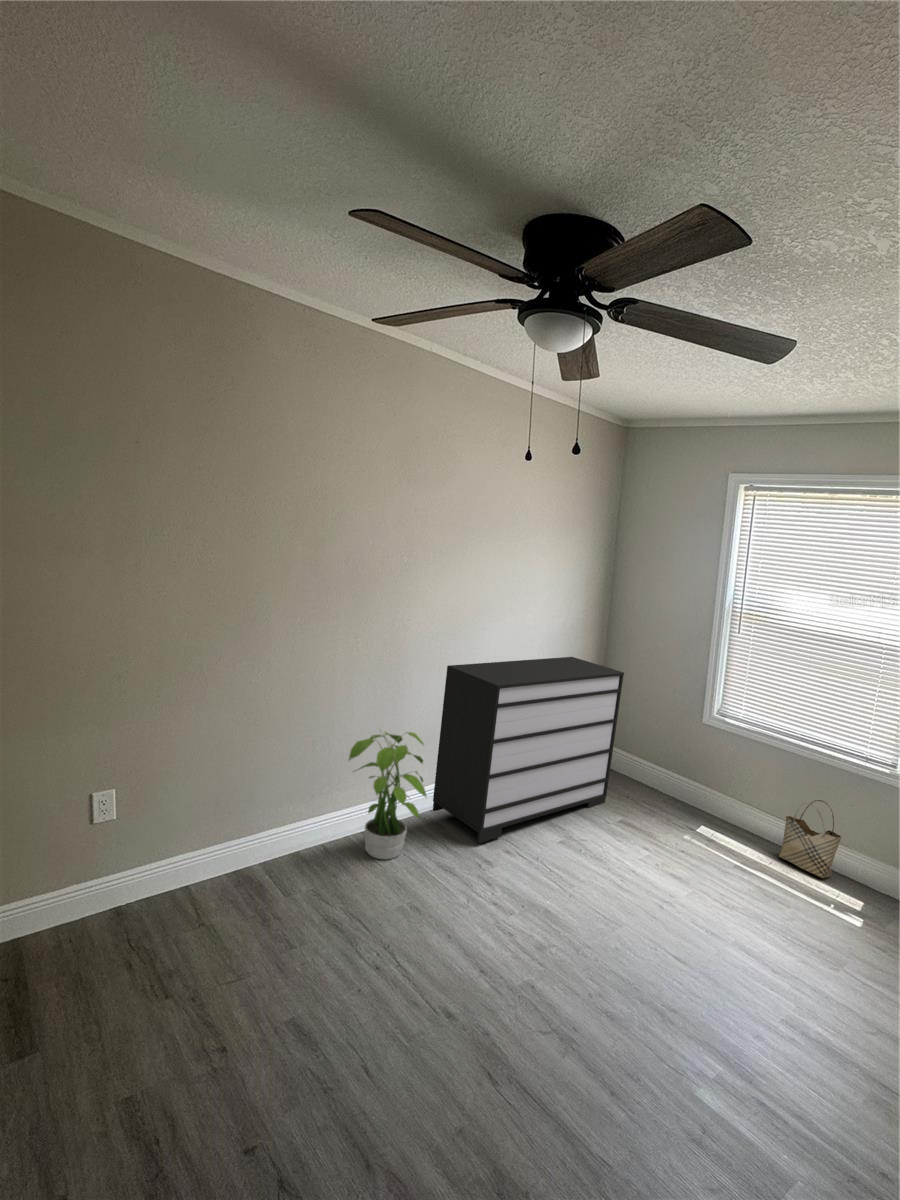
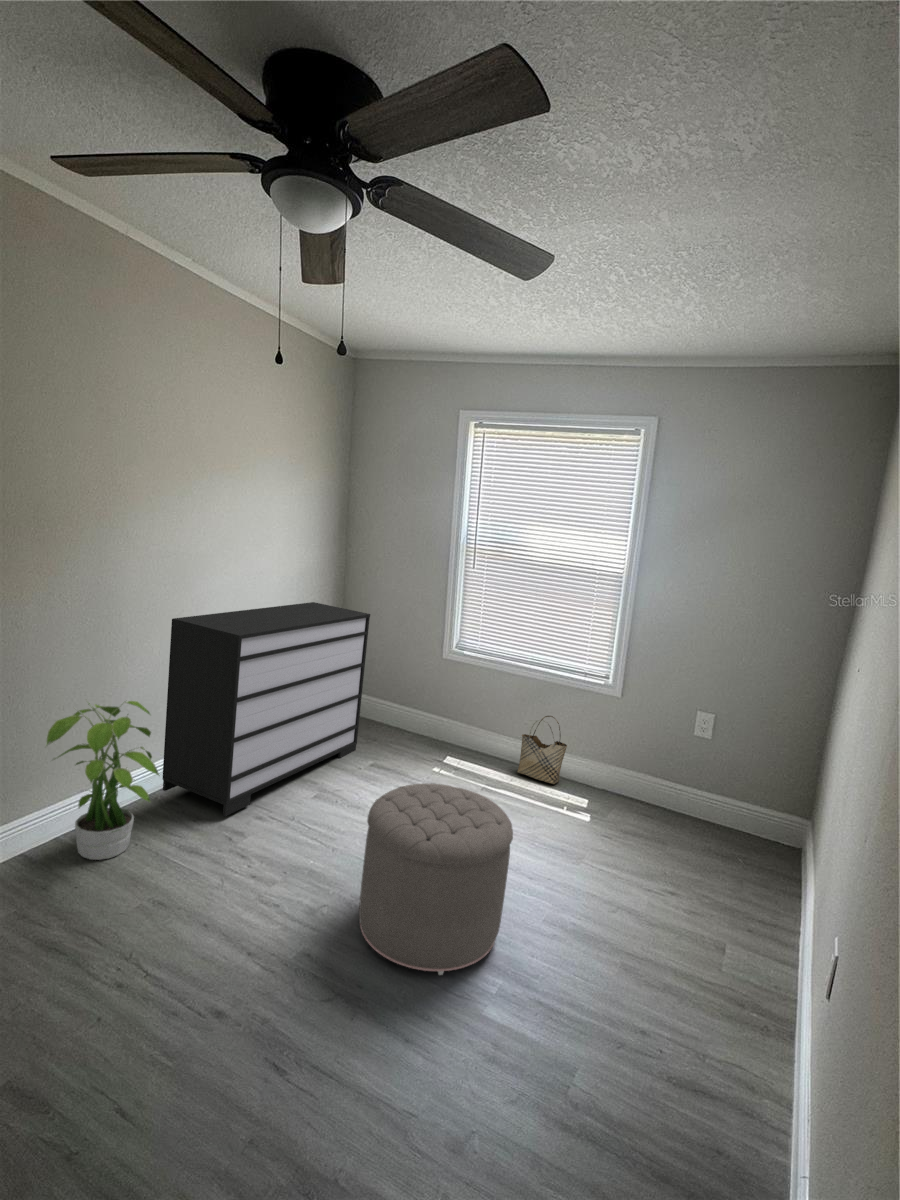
ottoman: none [582,847,745,1045] -> present [359,783,513,975]

